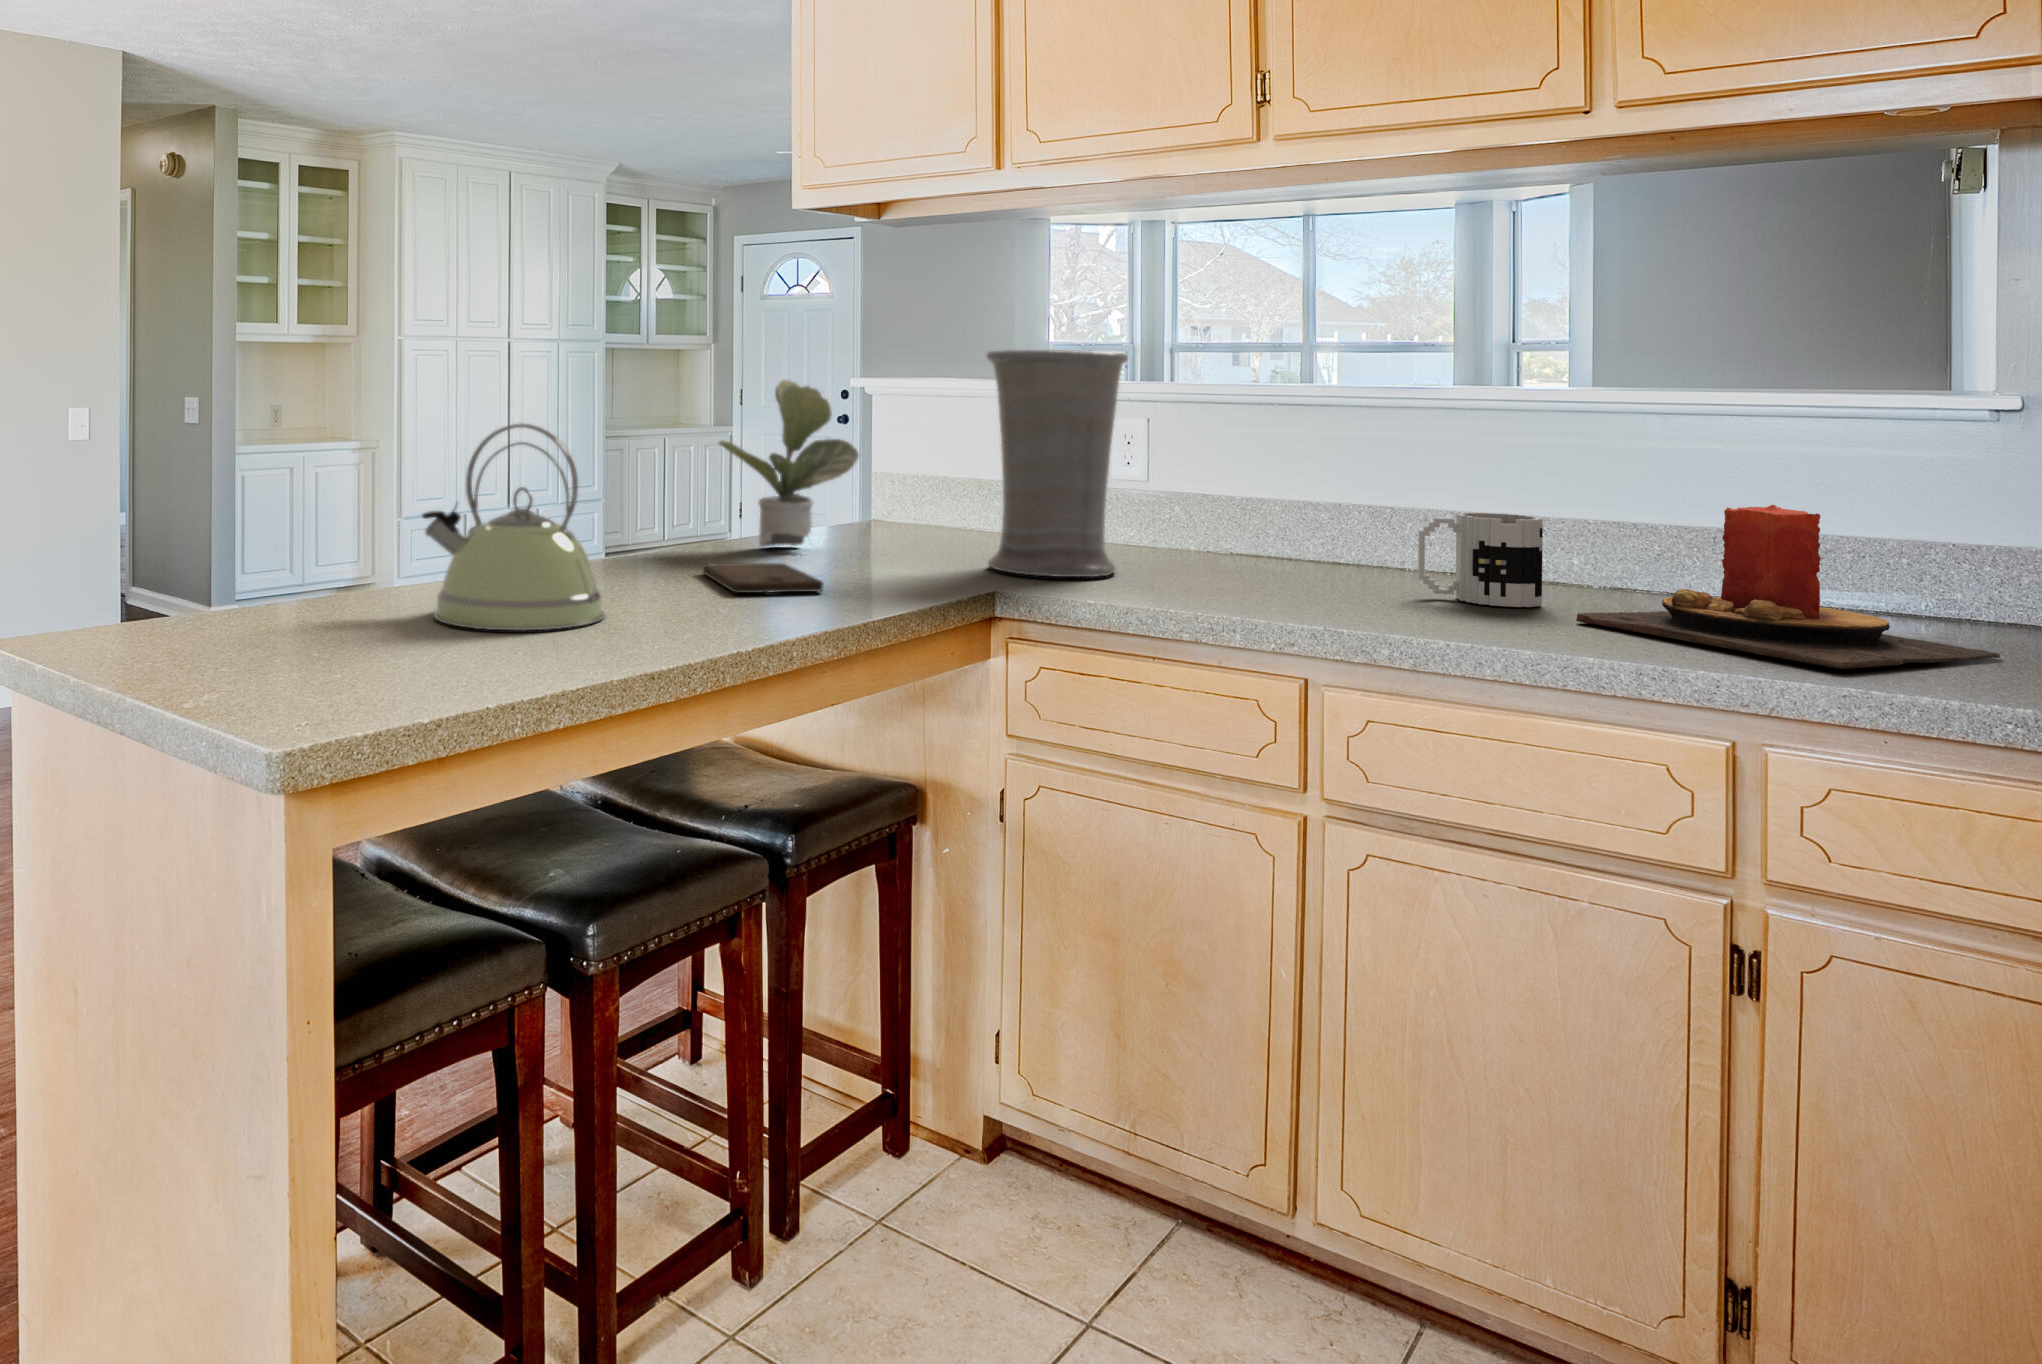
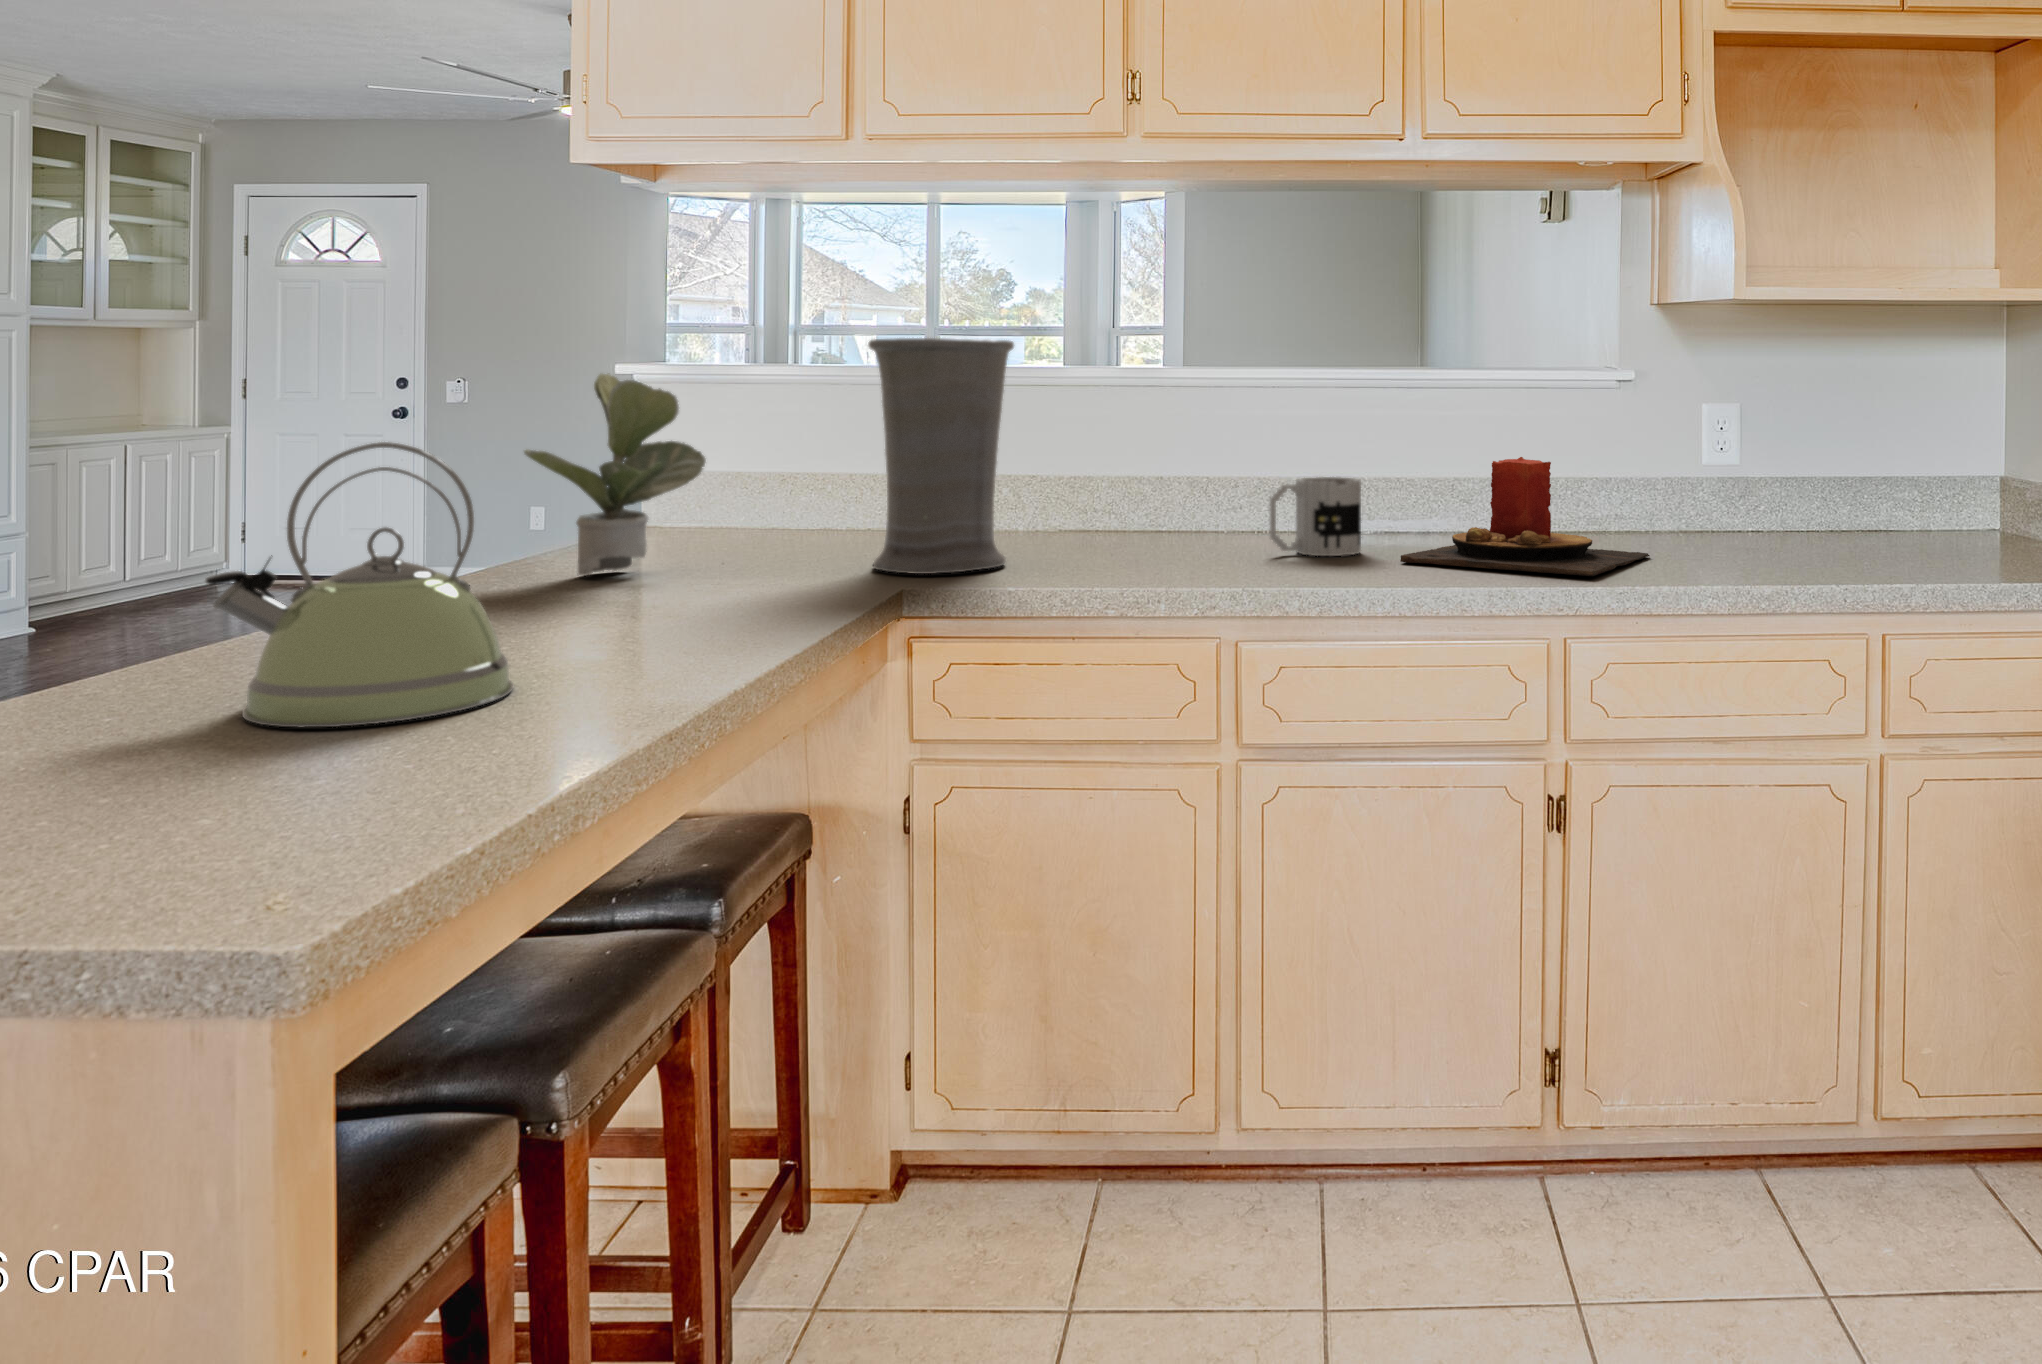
cutting board: present [702,563,824,593] -> none [552,591,741,632]

